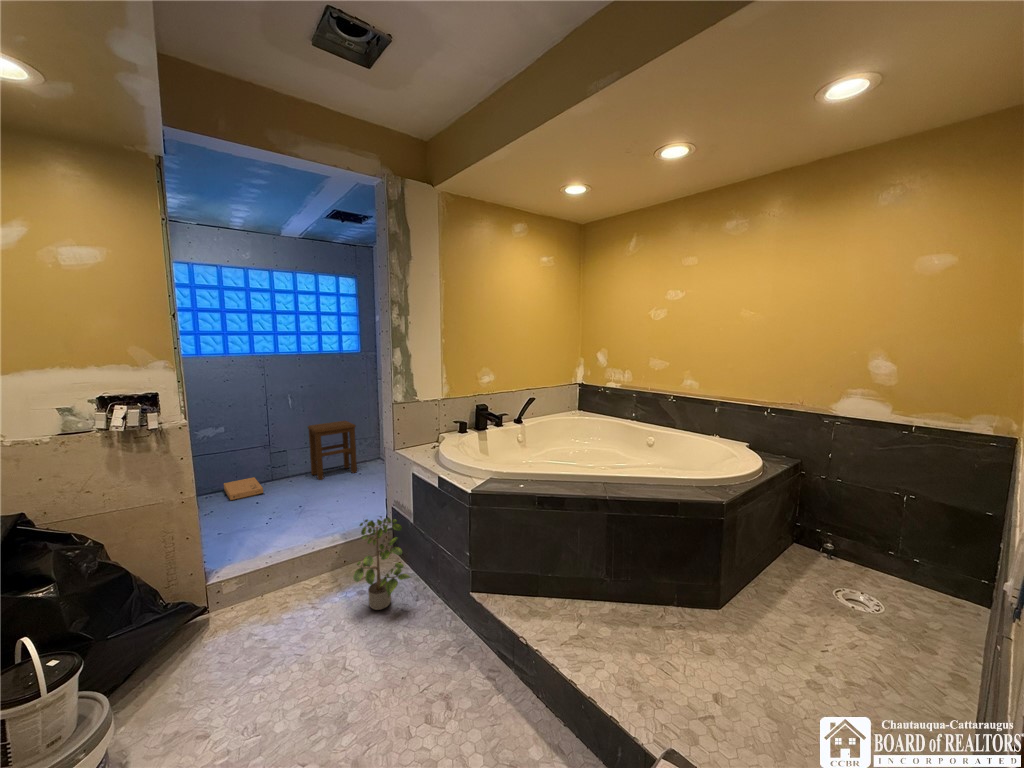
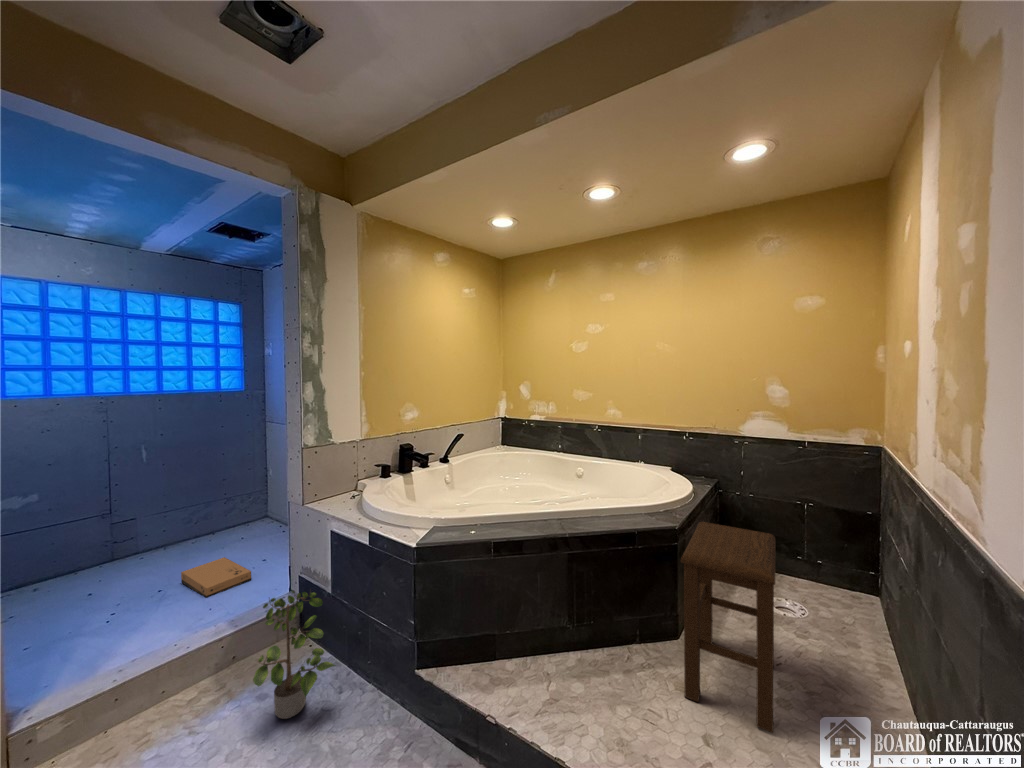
stool: present [308,421,357,480] -> present [681,522,776,733]
cardboard box: present [224,477,264,501] -> present [181,557,251,598]

